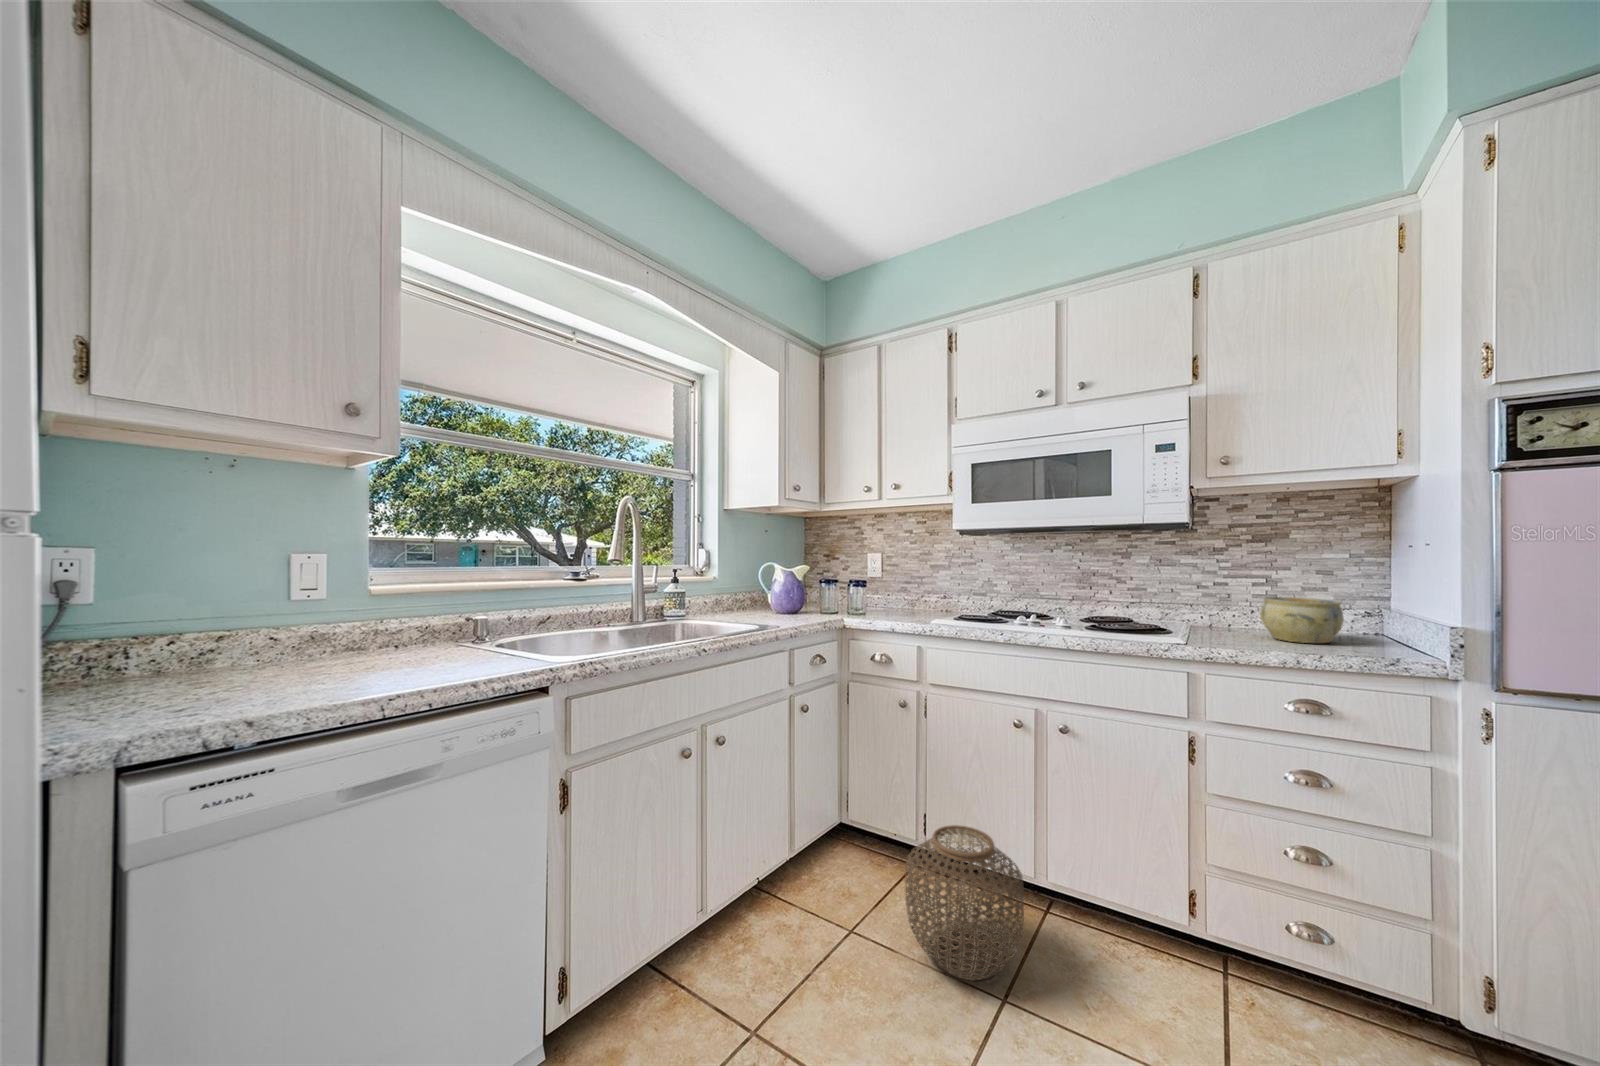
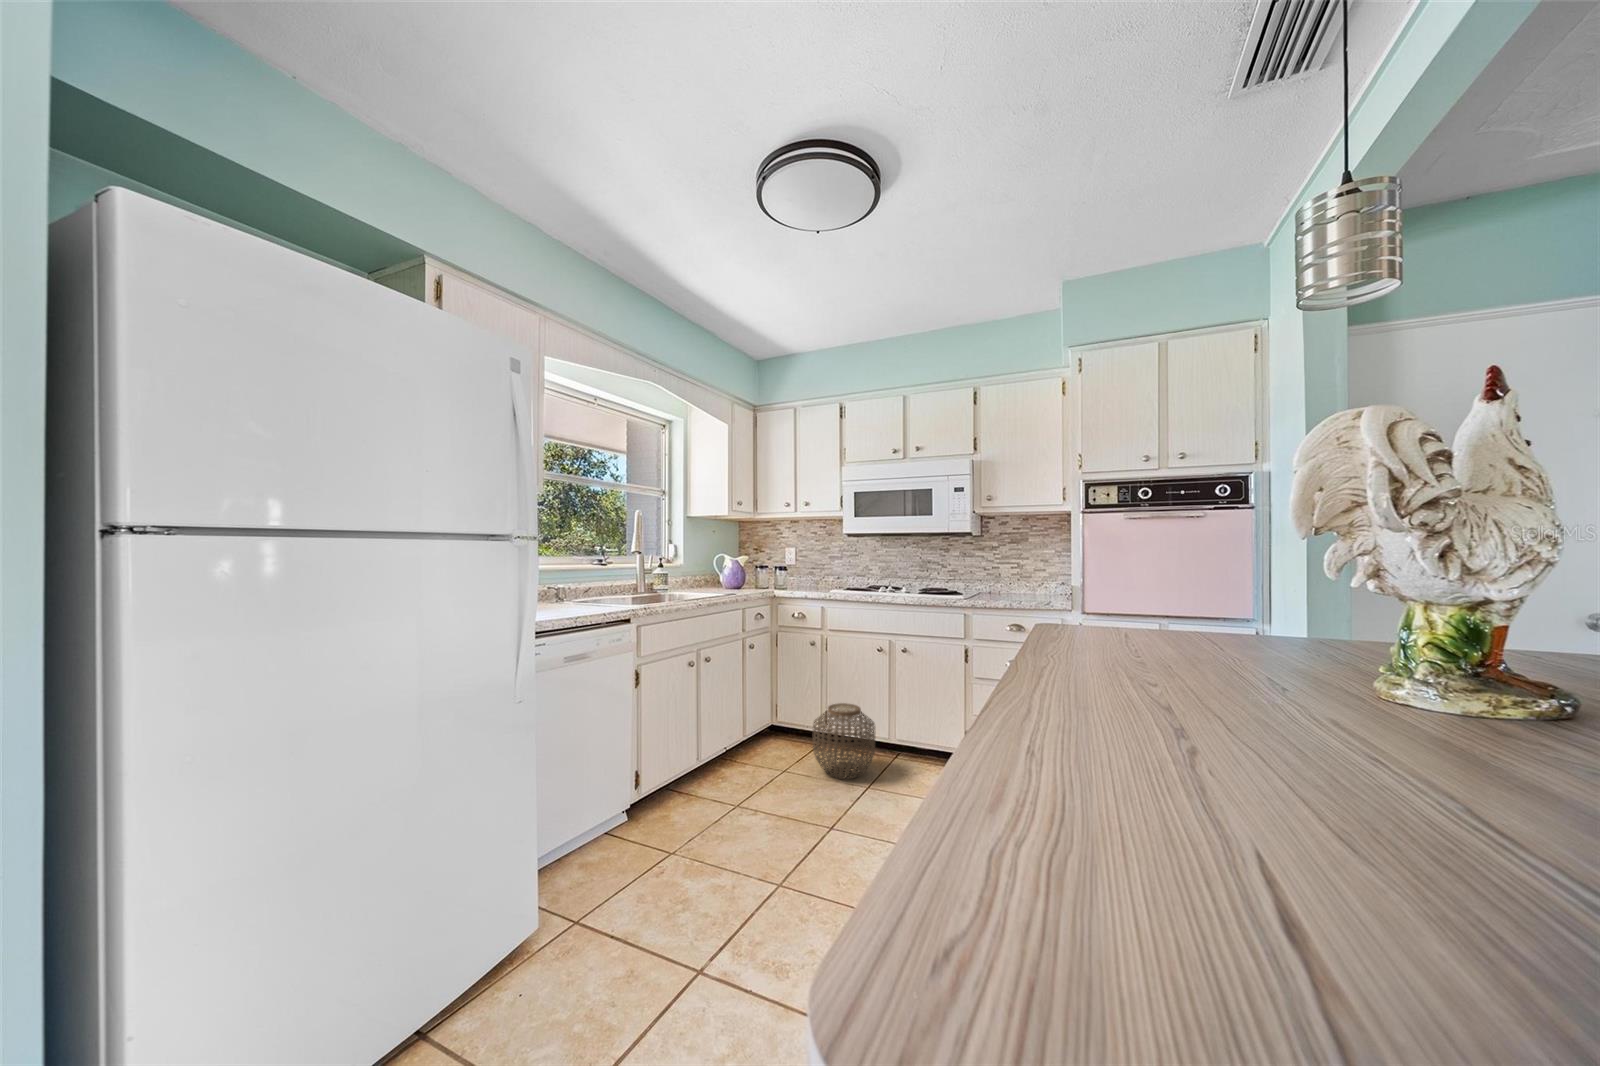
ceramic bowl: present [1260,596,1344,643] -> none [1005,574,1041,598]

